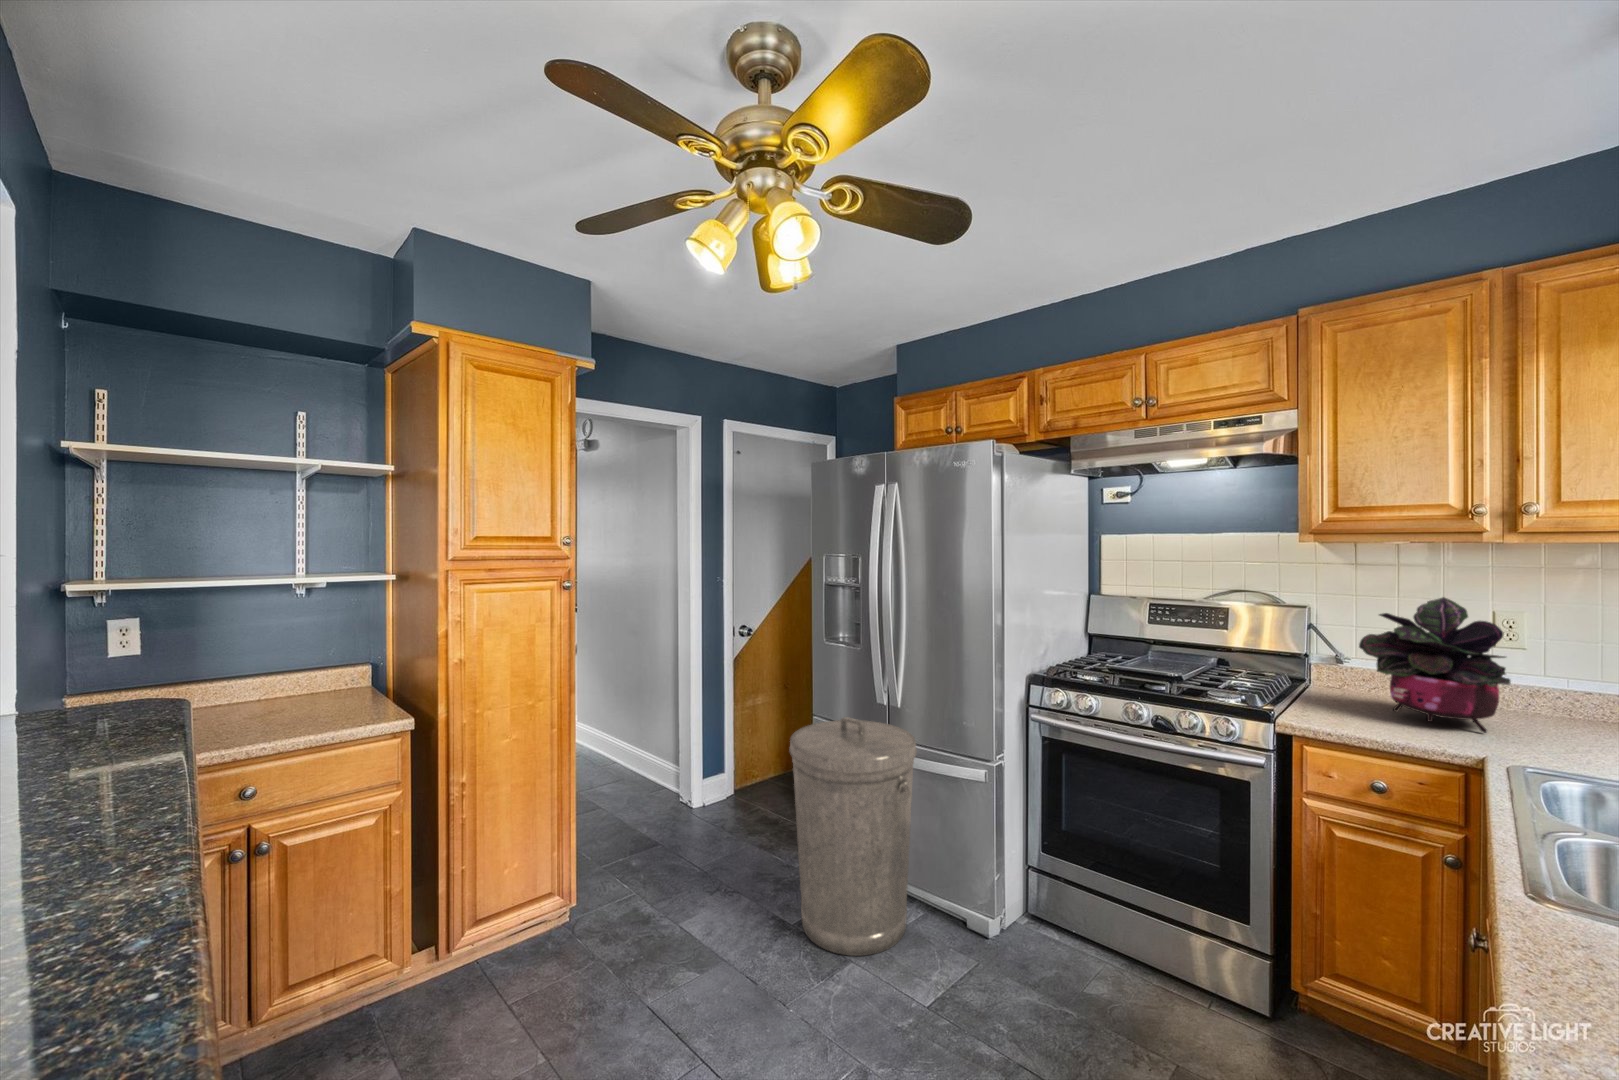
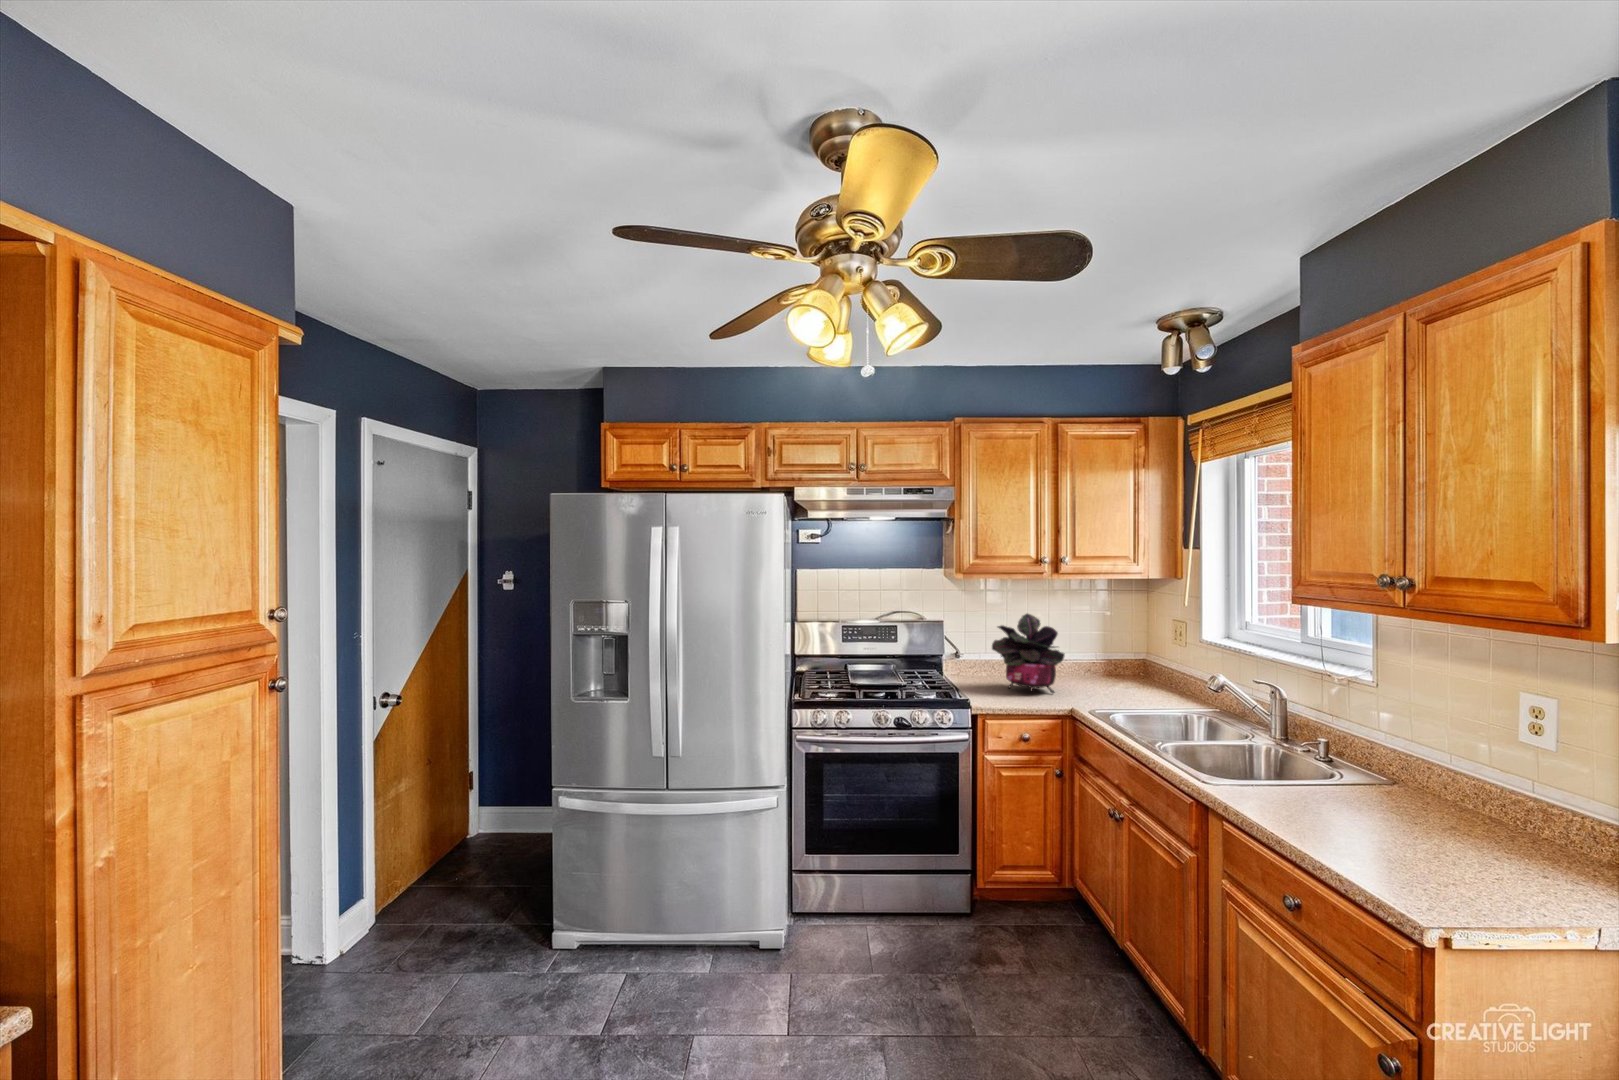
trash can: present [789,717,917,956] -> none [591,775,730,1032]

